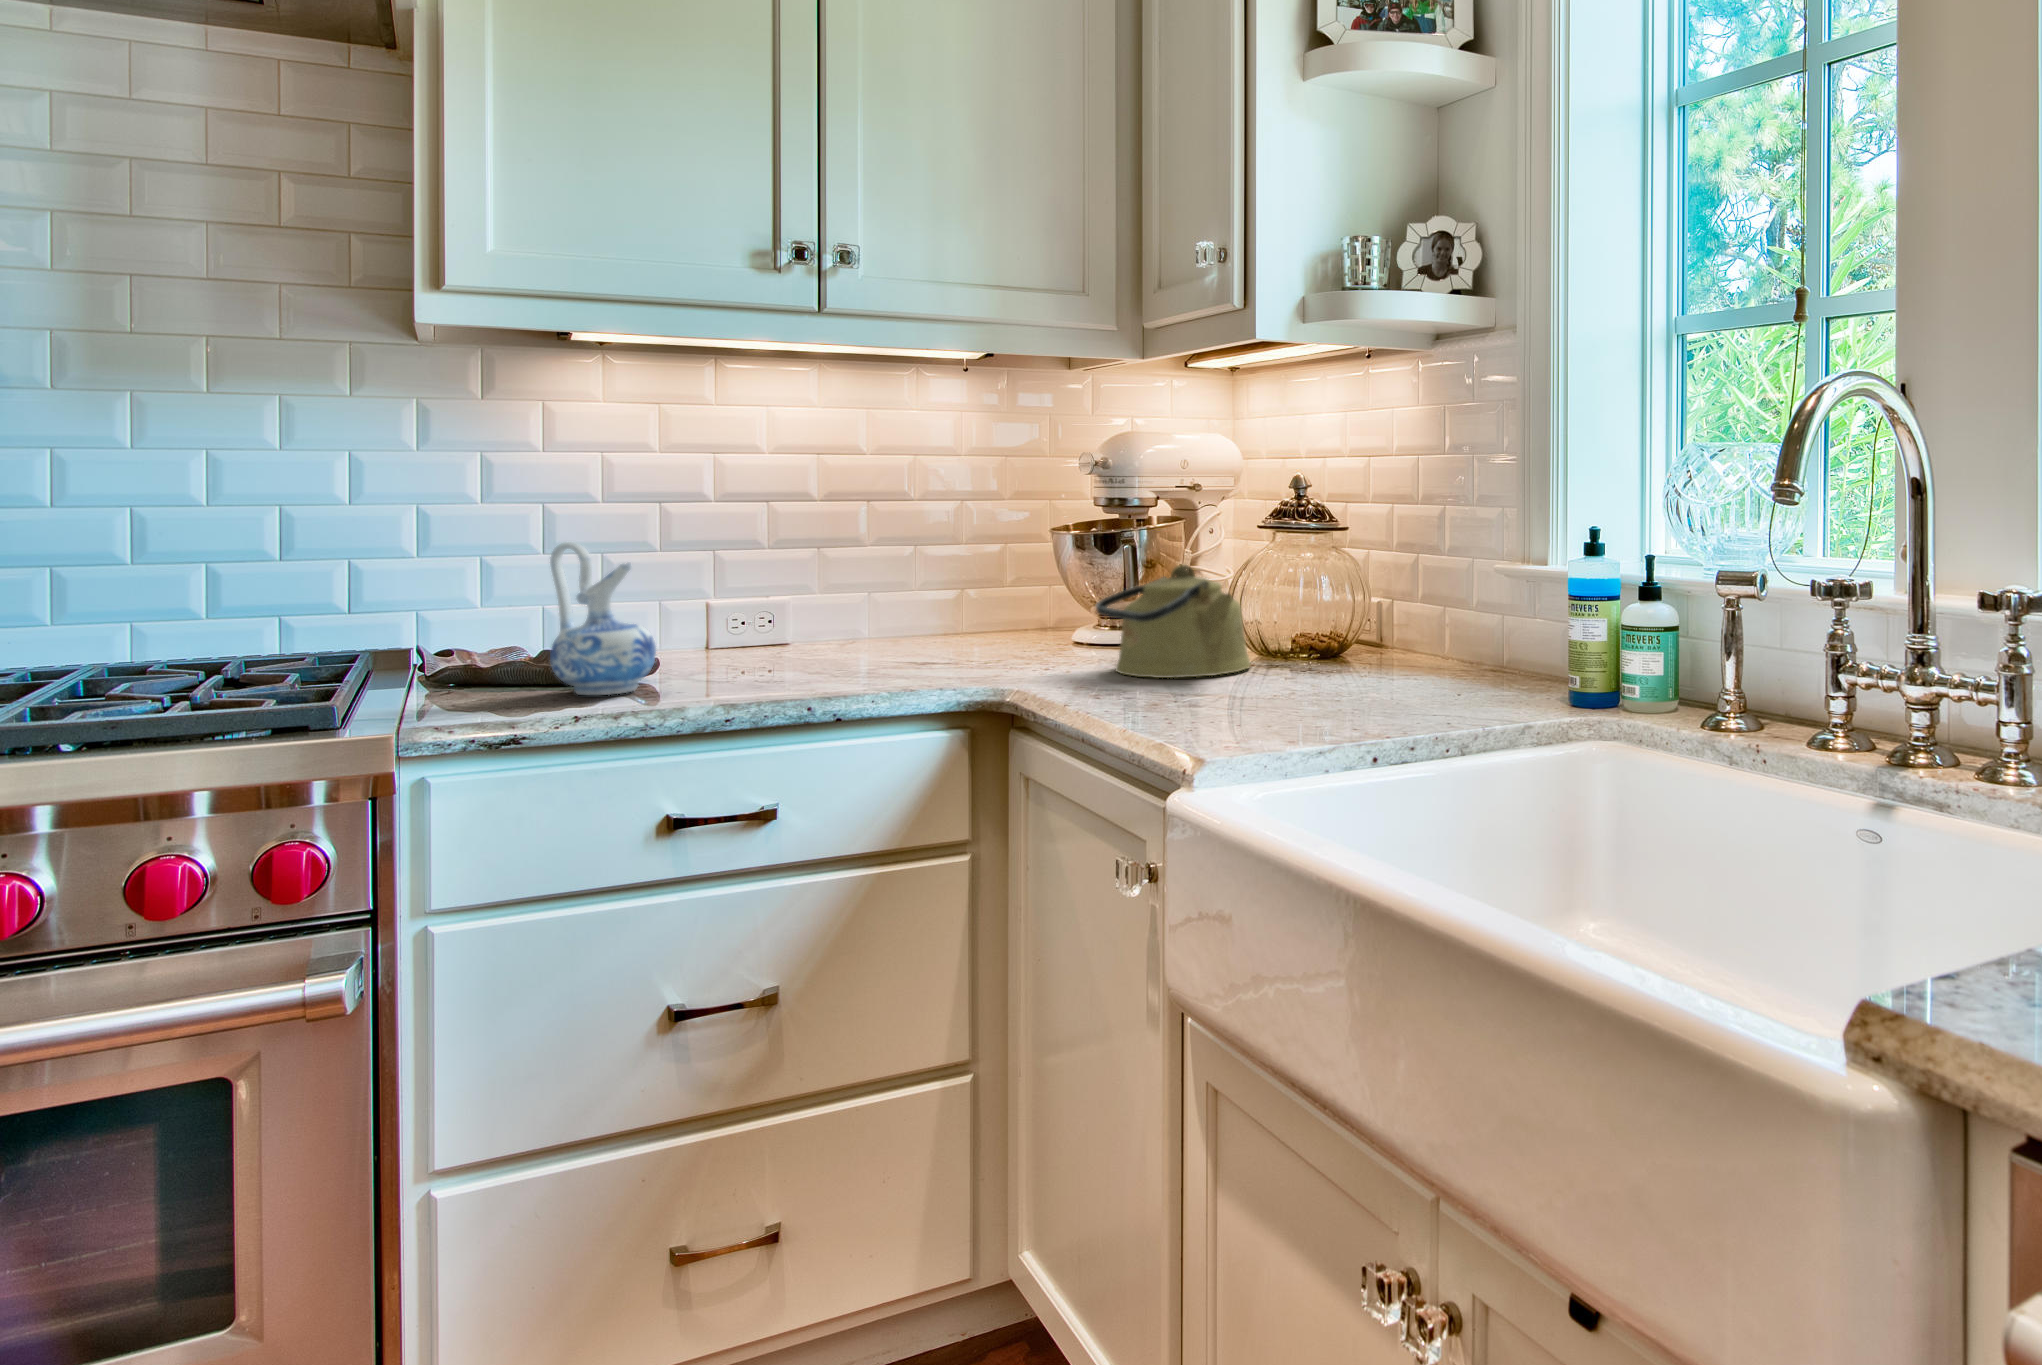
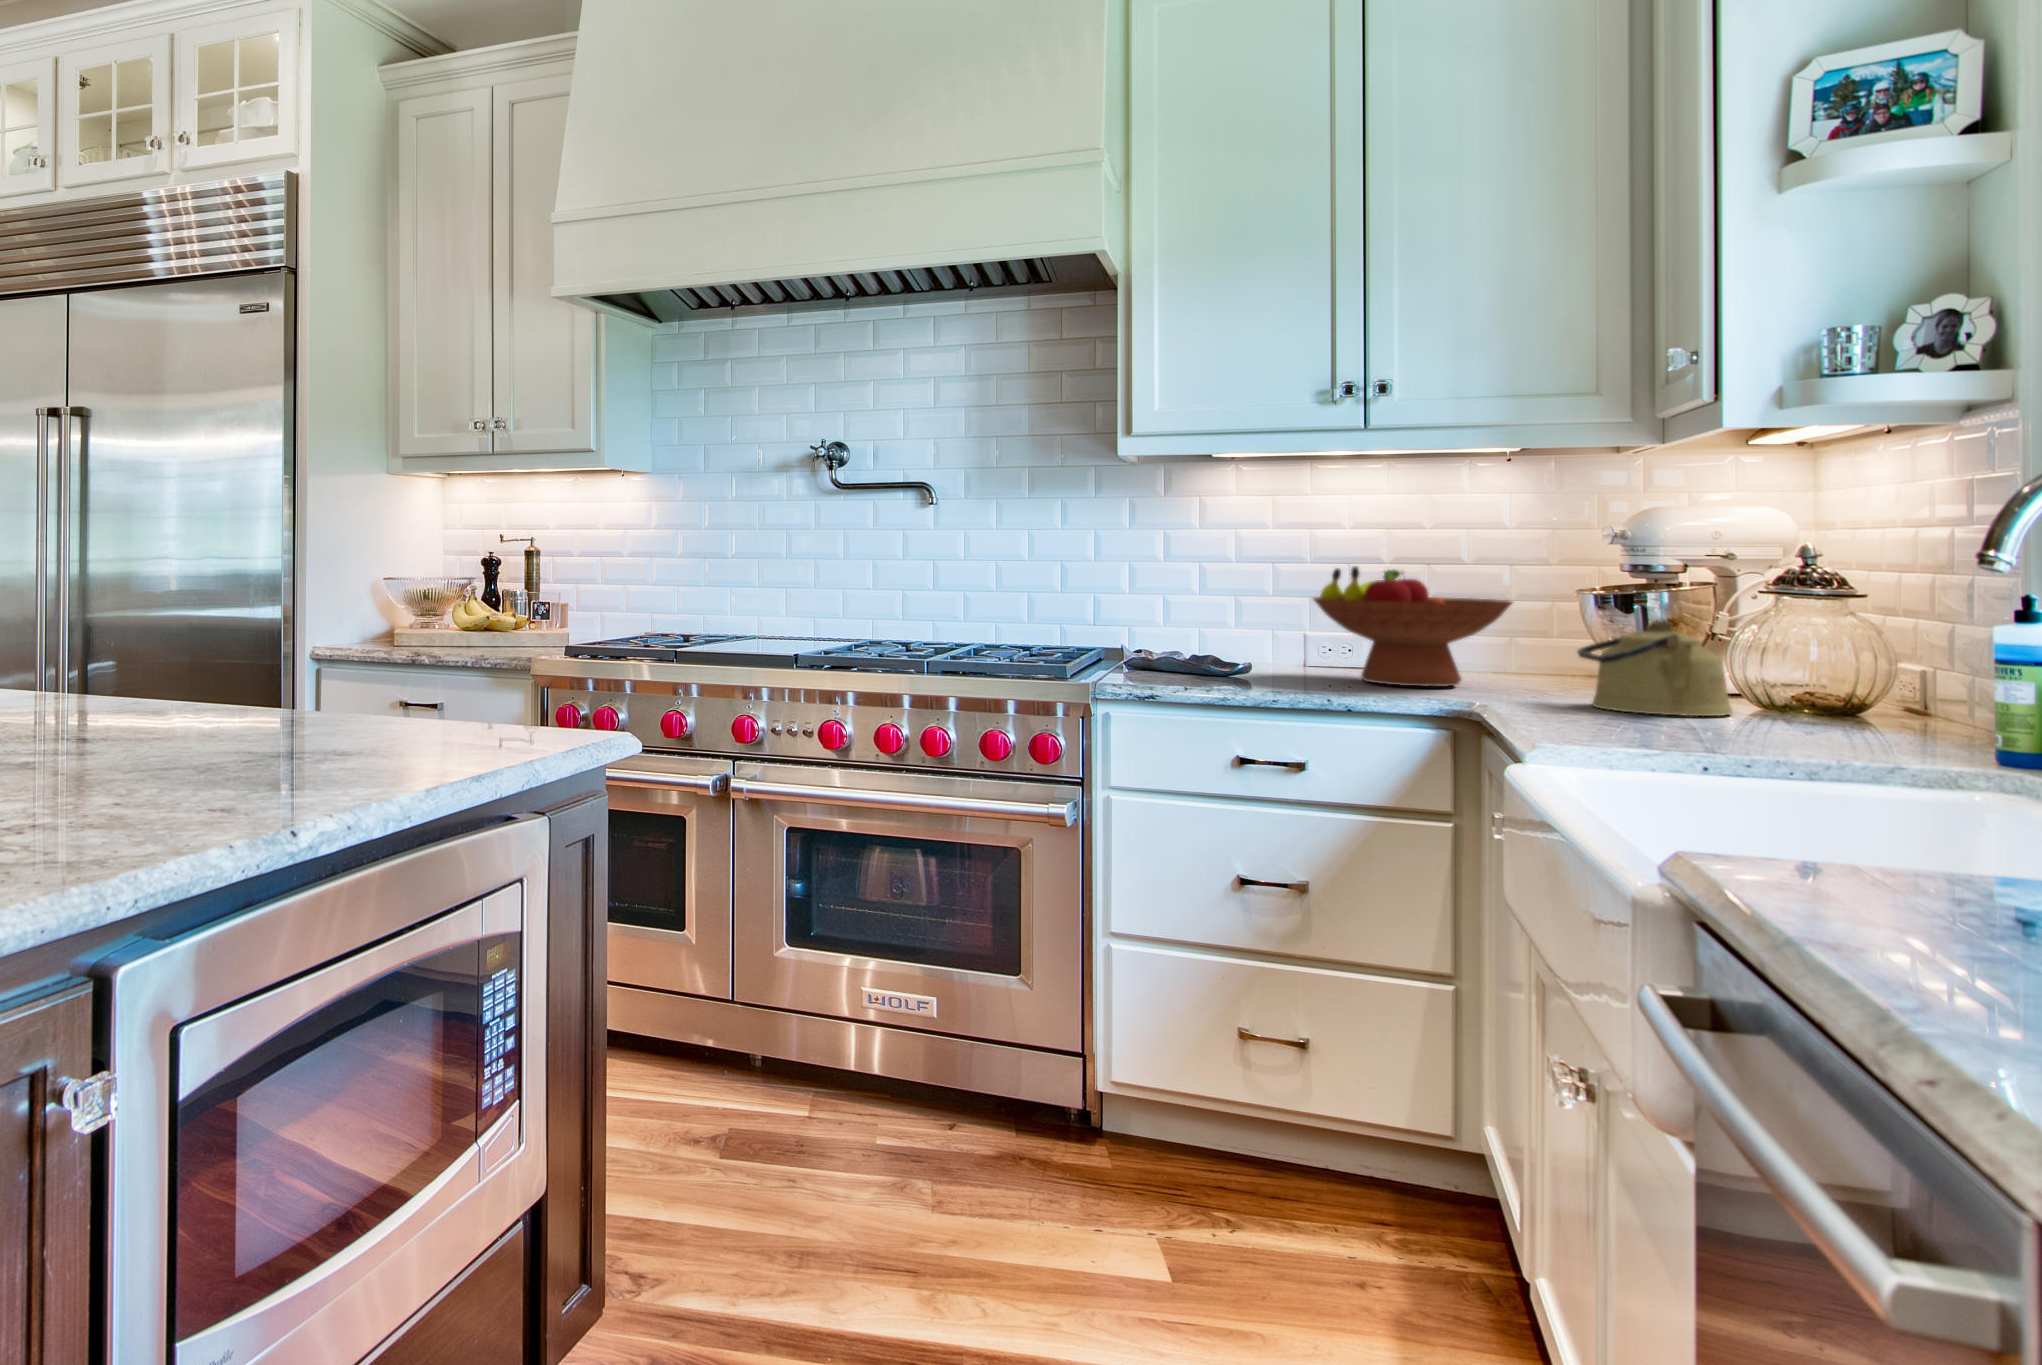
fruit bowl: none [755,511,1012,671] -> present [1313,567,1513,687]
ceramic pitcher: present [550,542,656,695] -> none [1178,581,1240,678]

